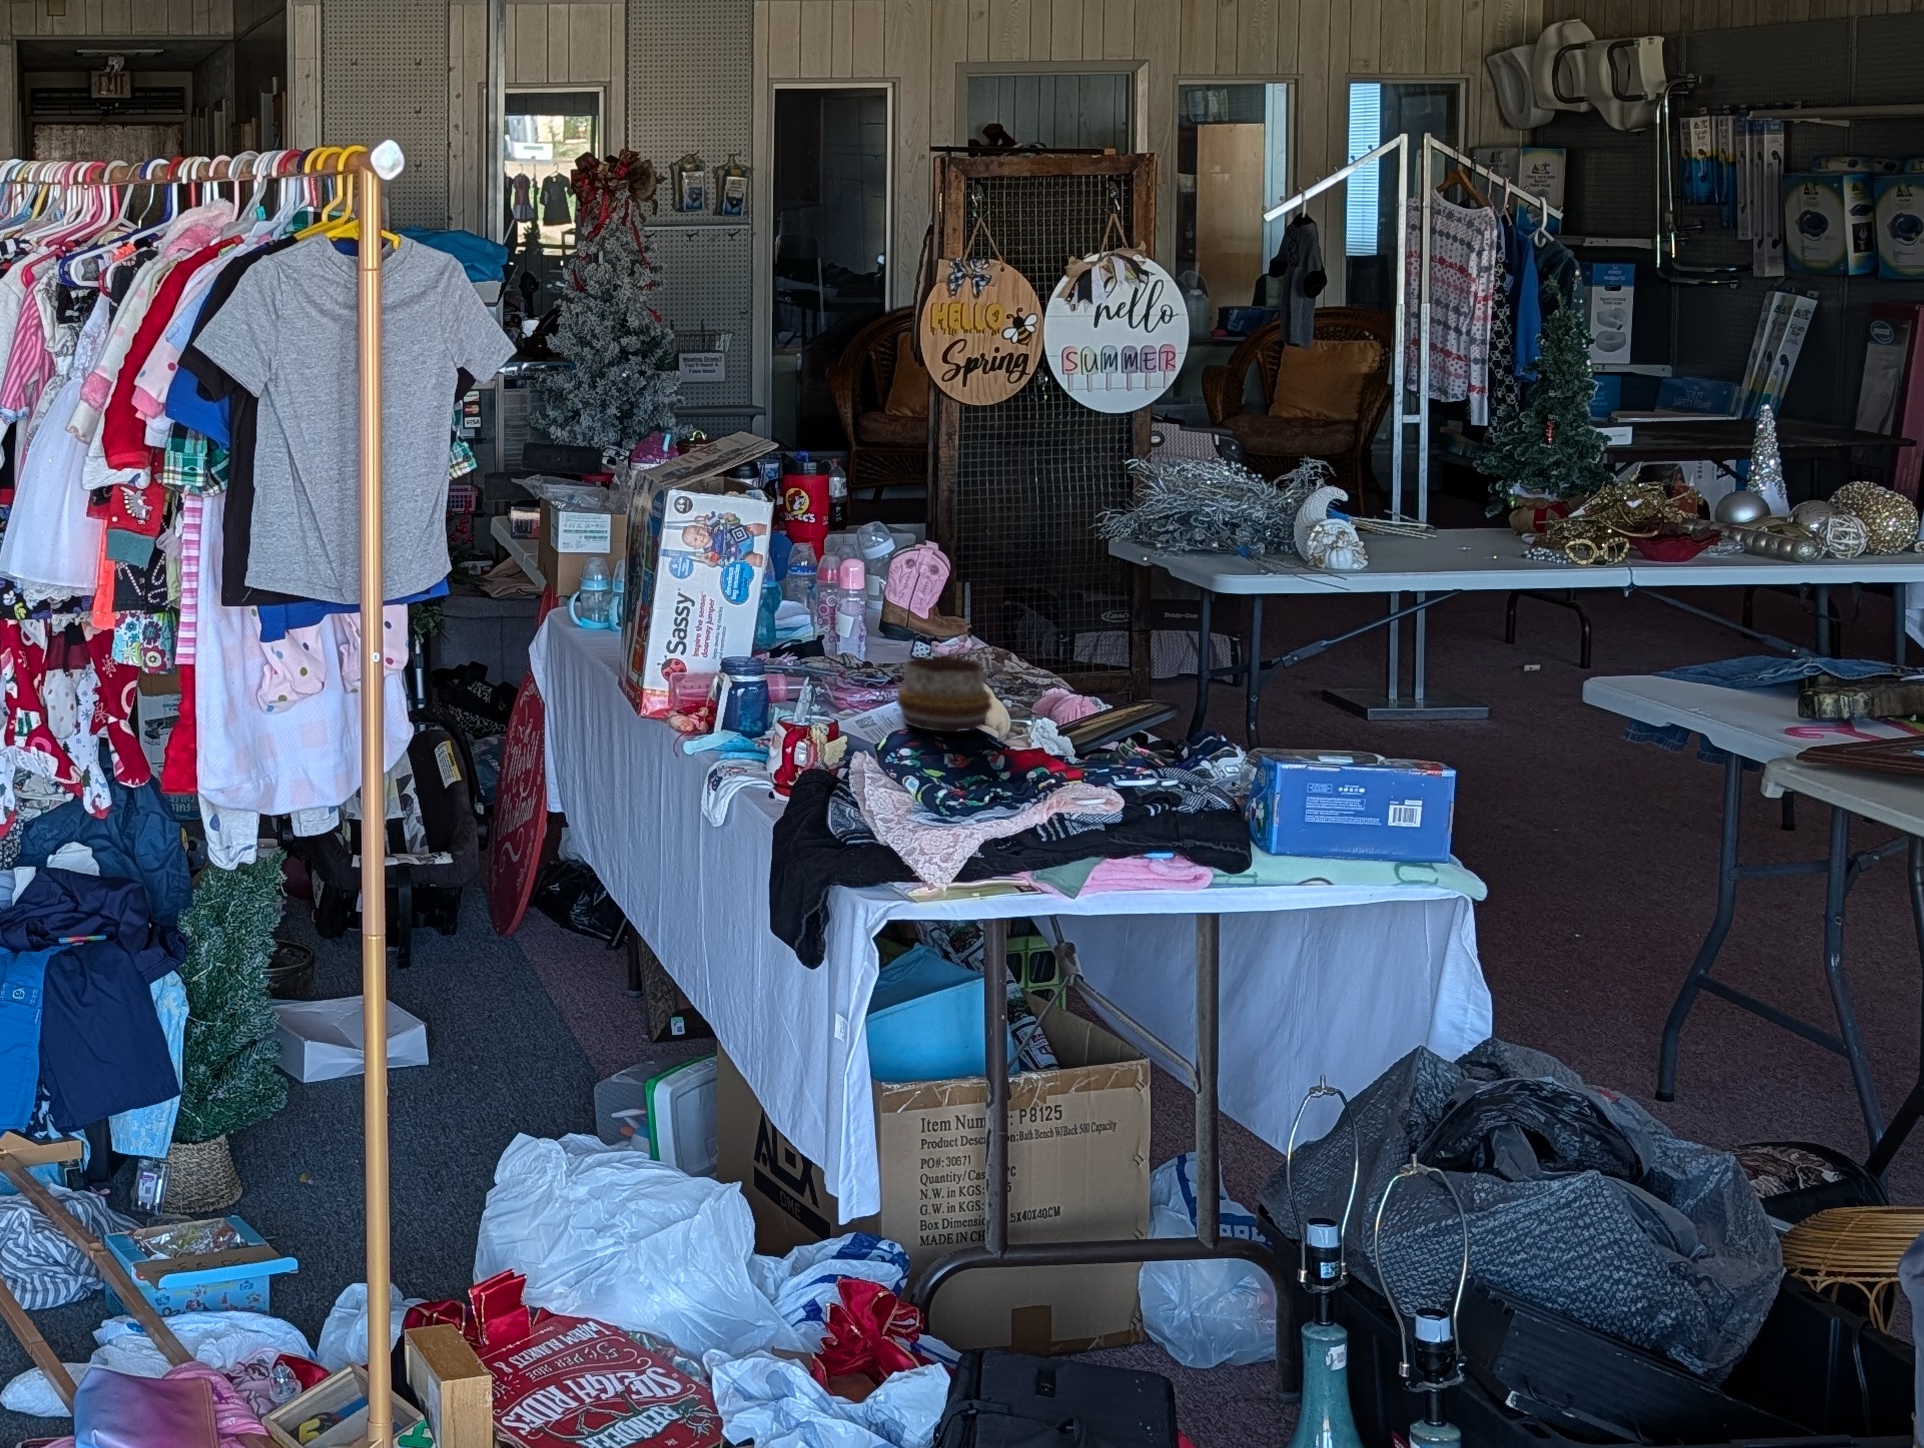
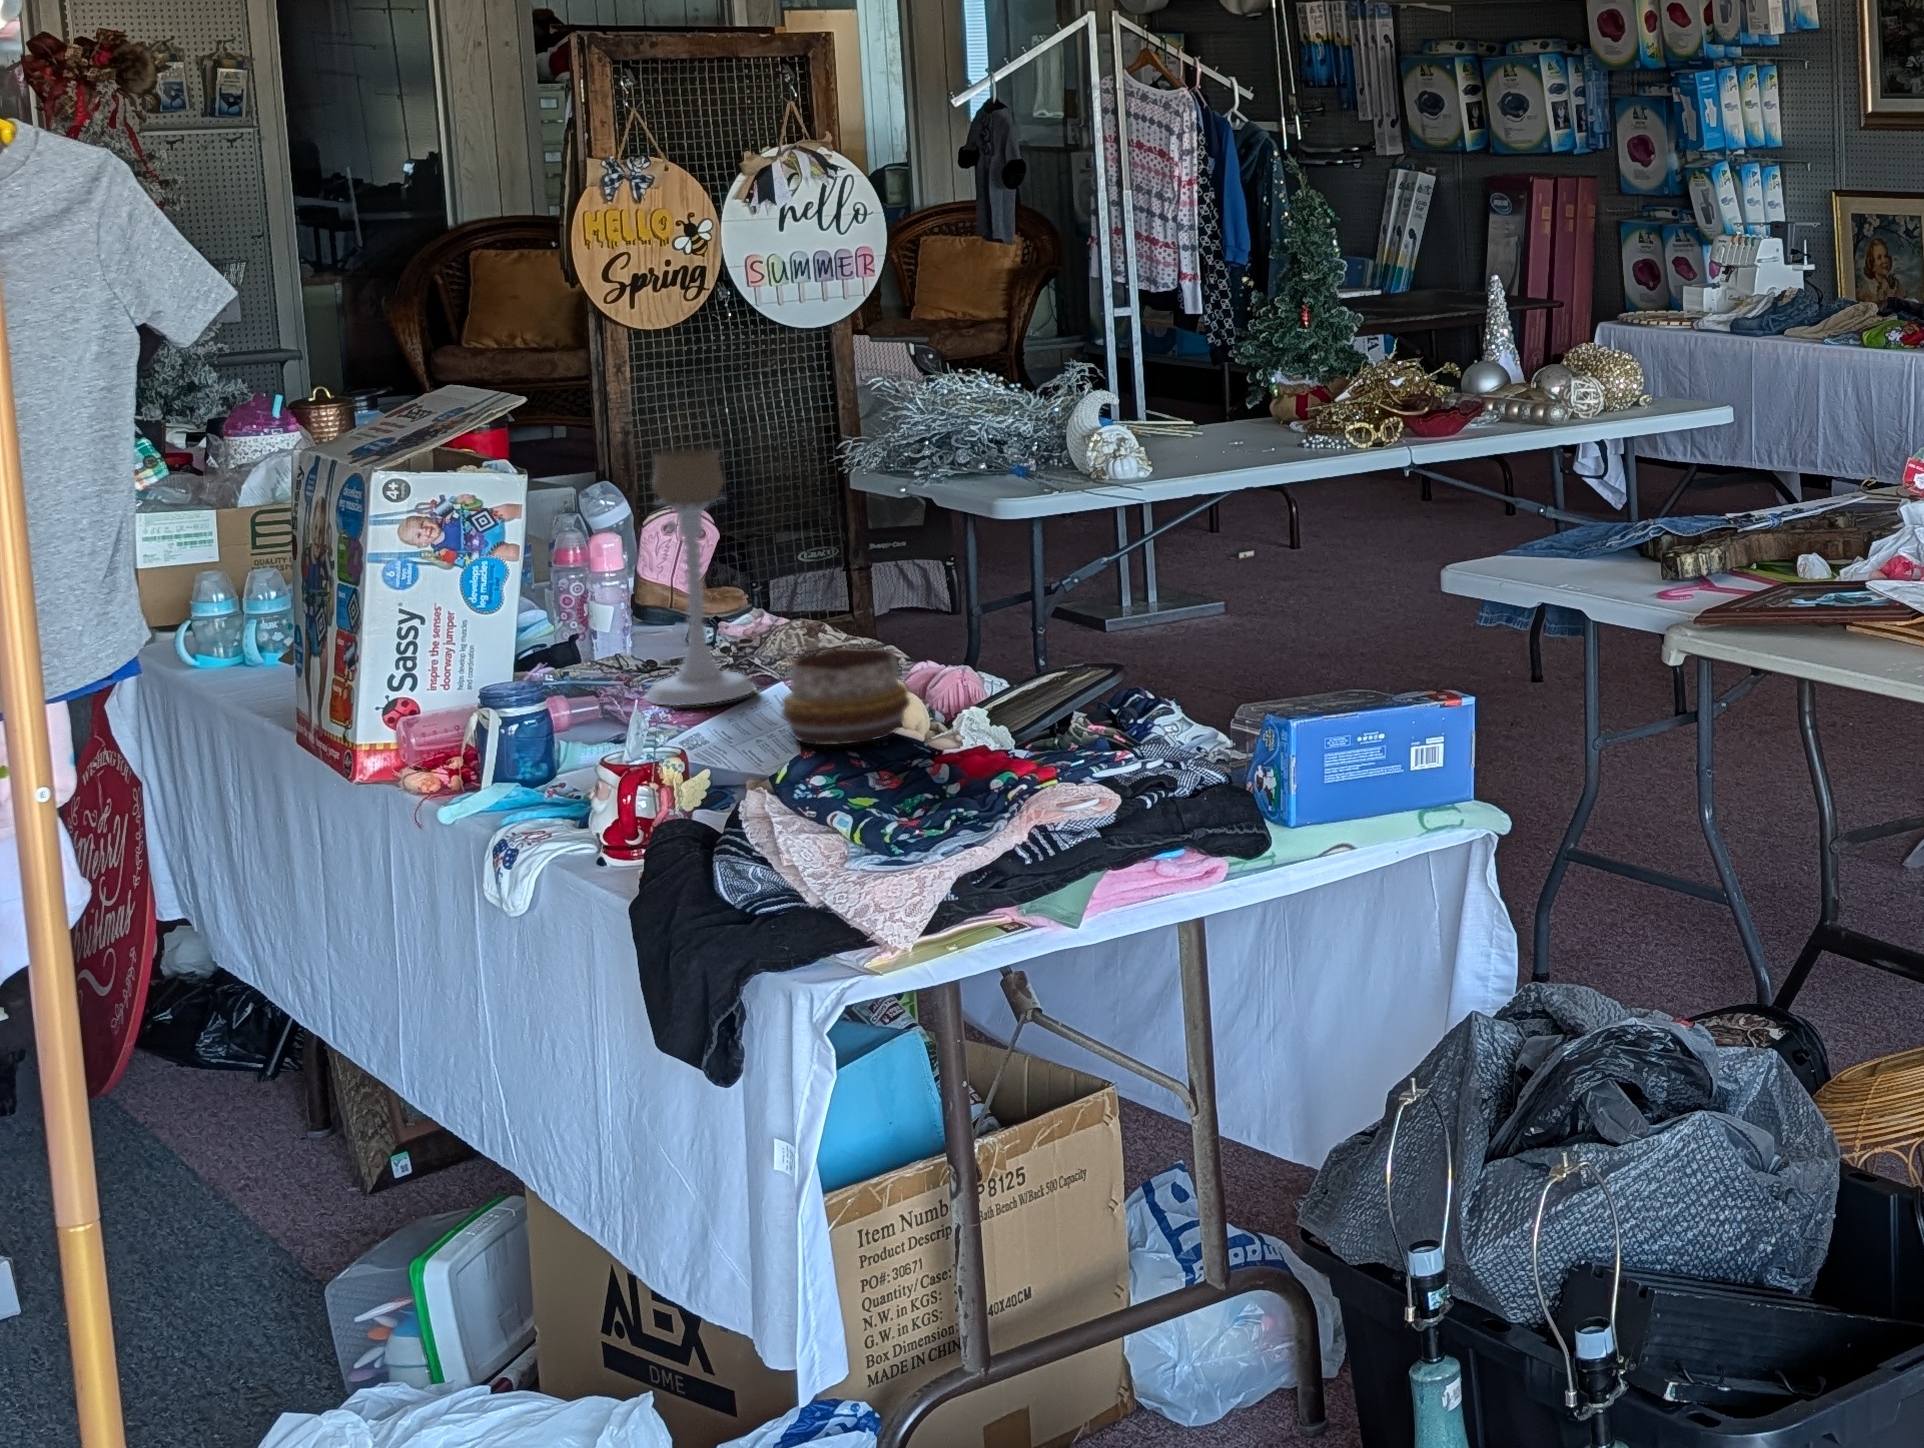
candle holder: none [818,489,897,685] -> present [645,449,755,706]

